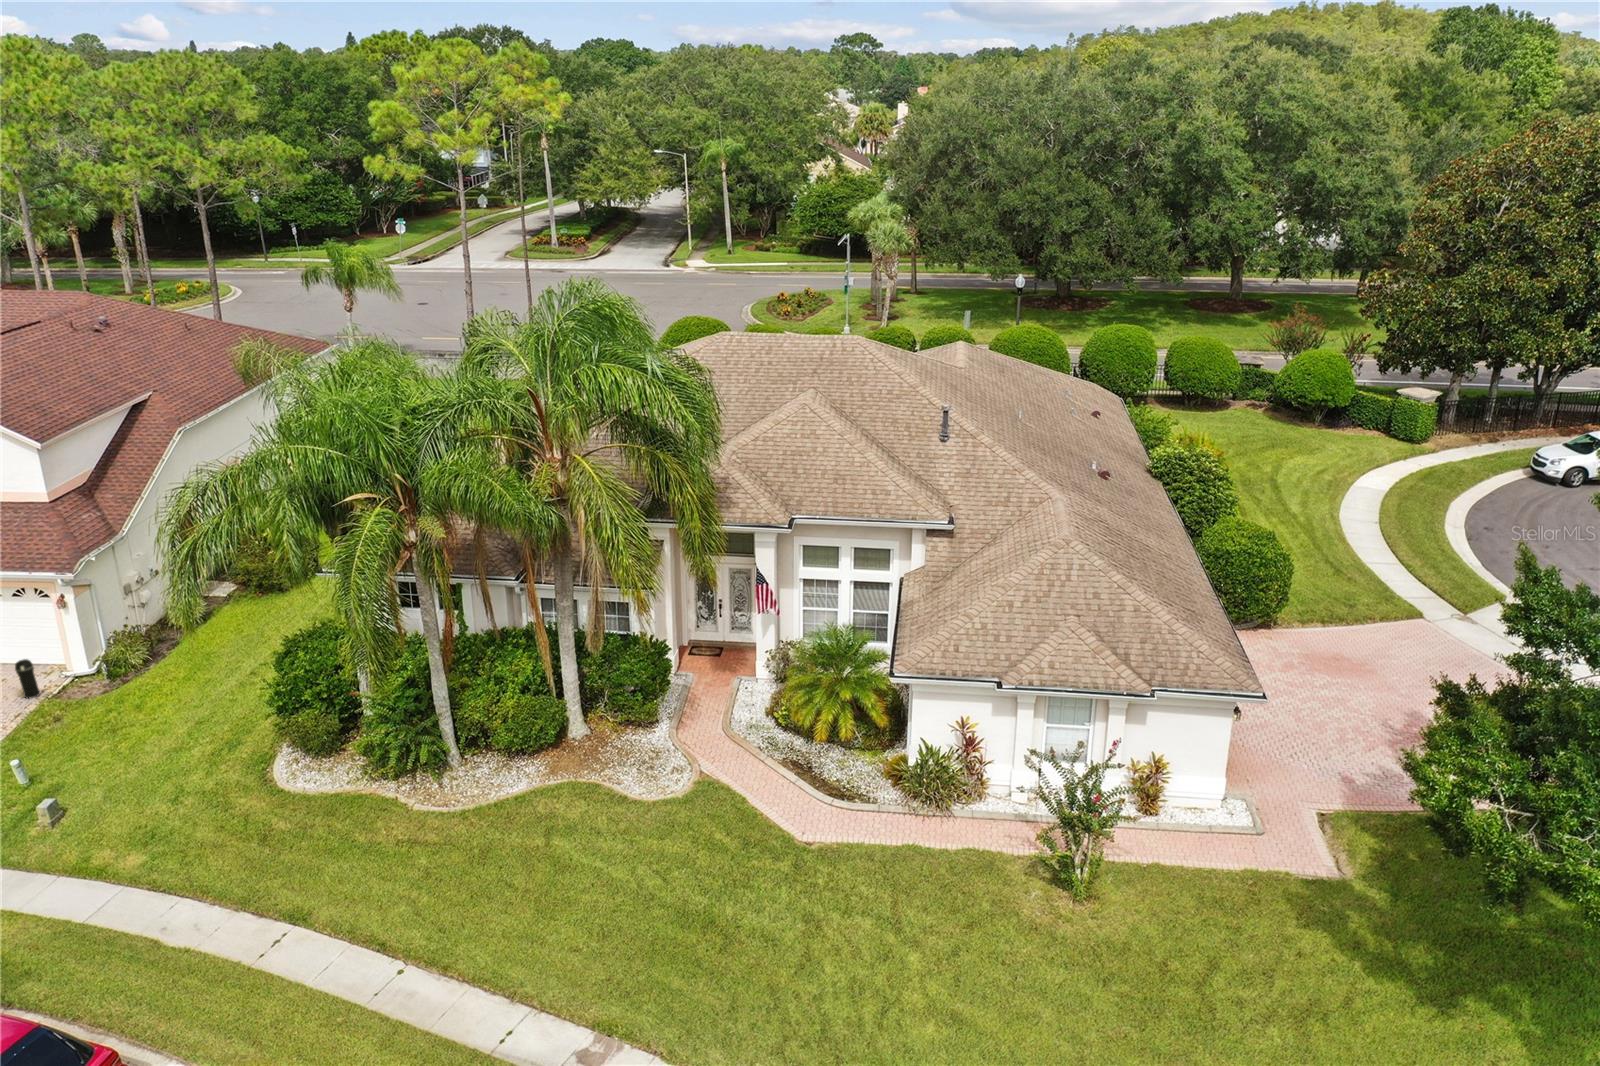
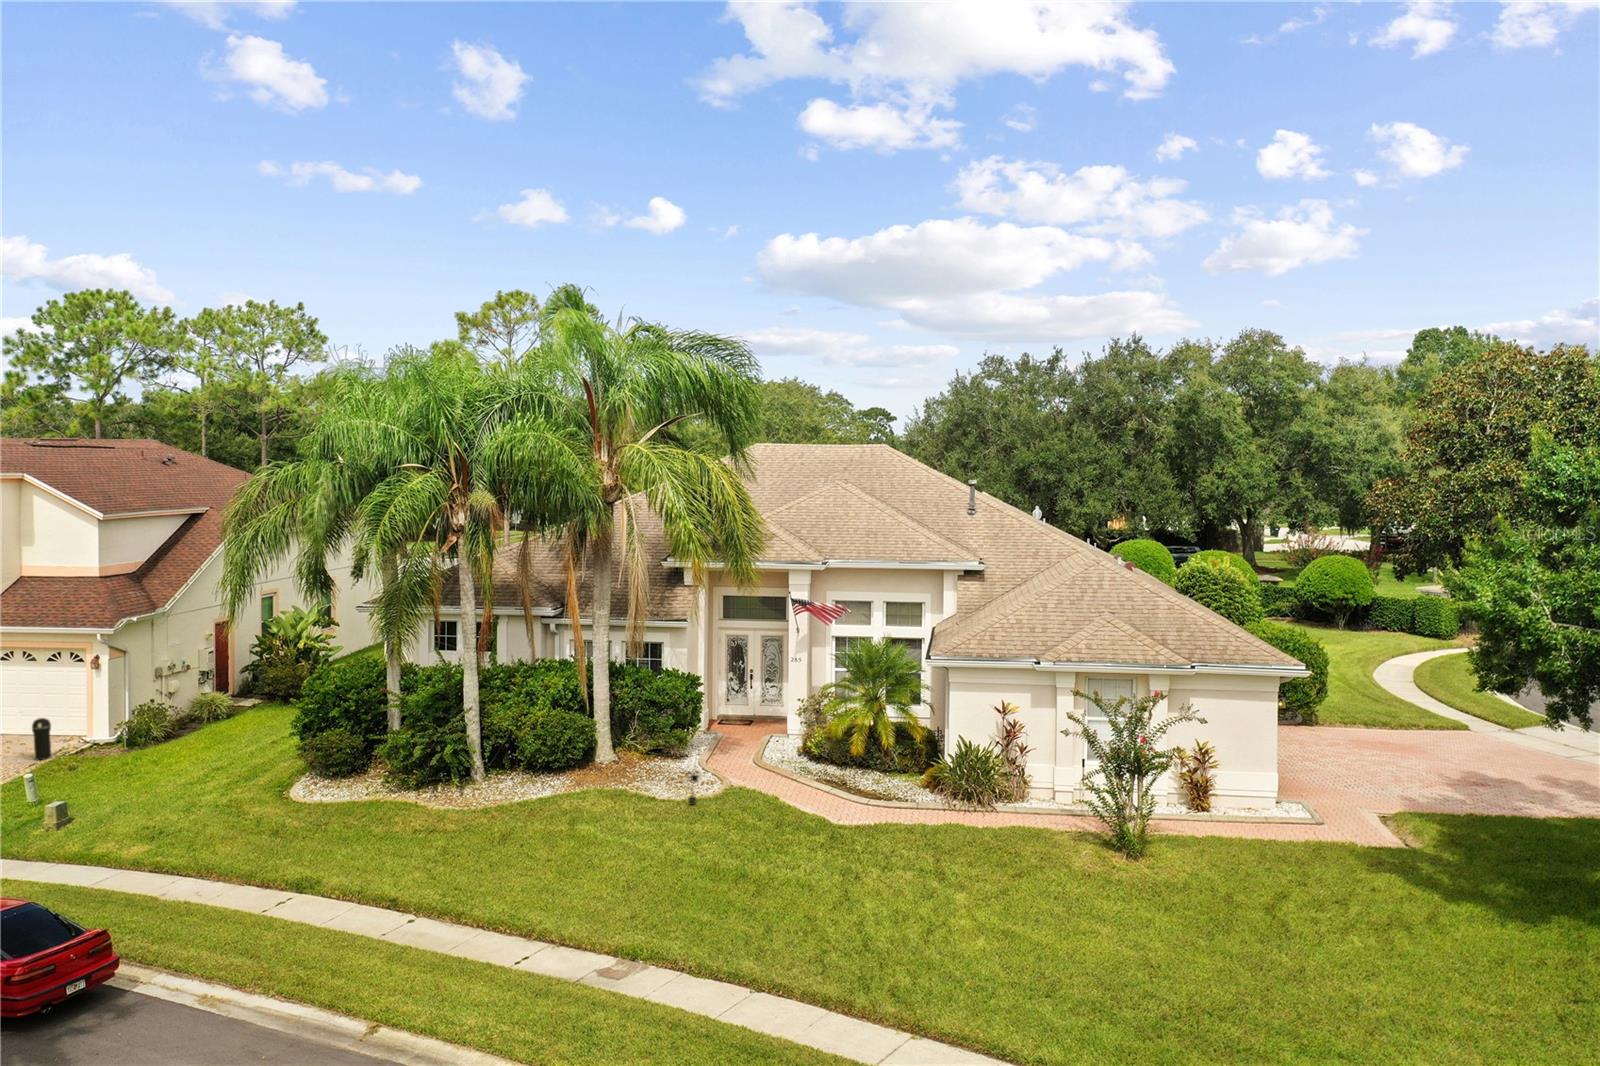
potted plant: none [651,762,666,794] -> present [687,771,699,805]

